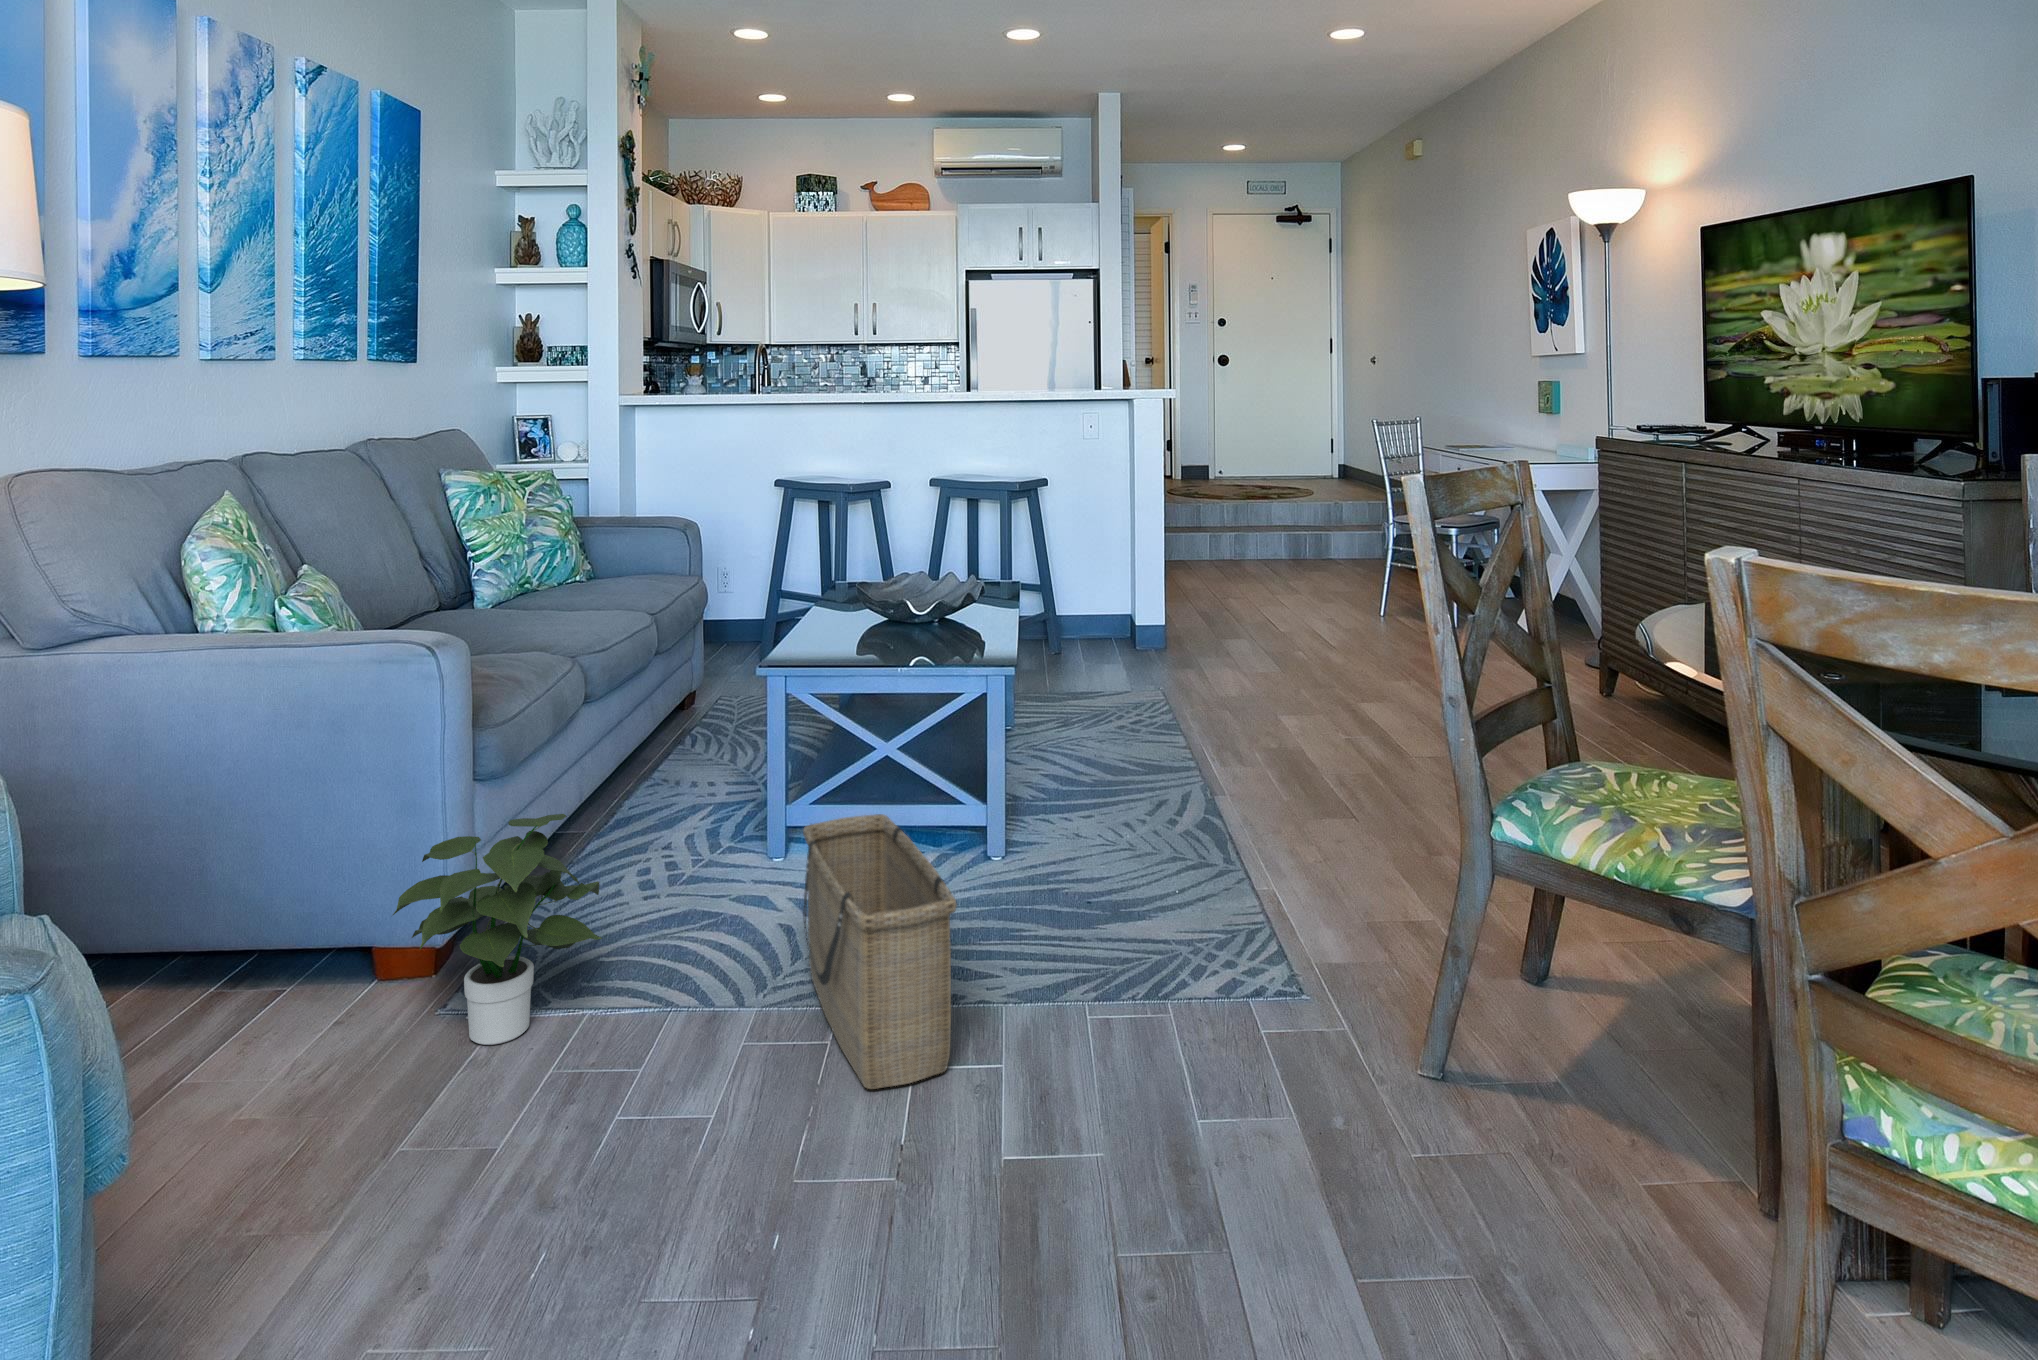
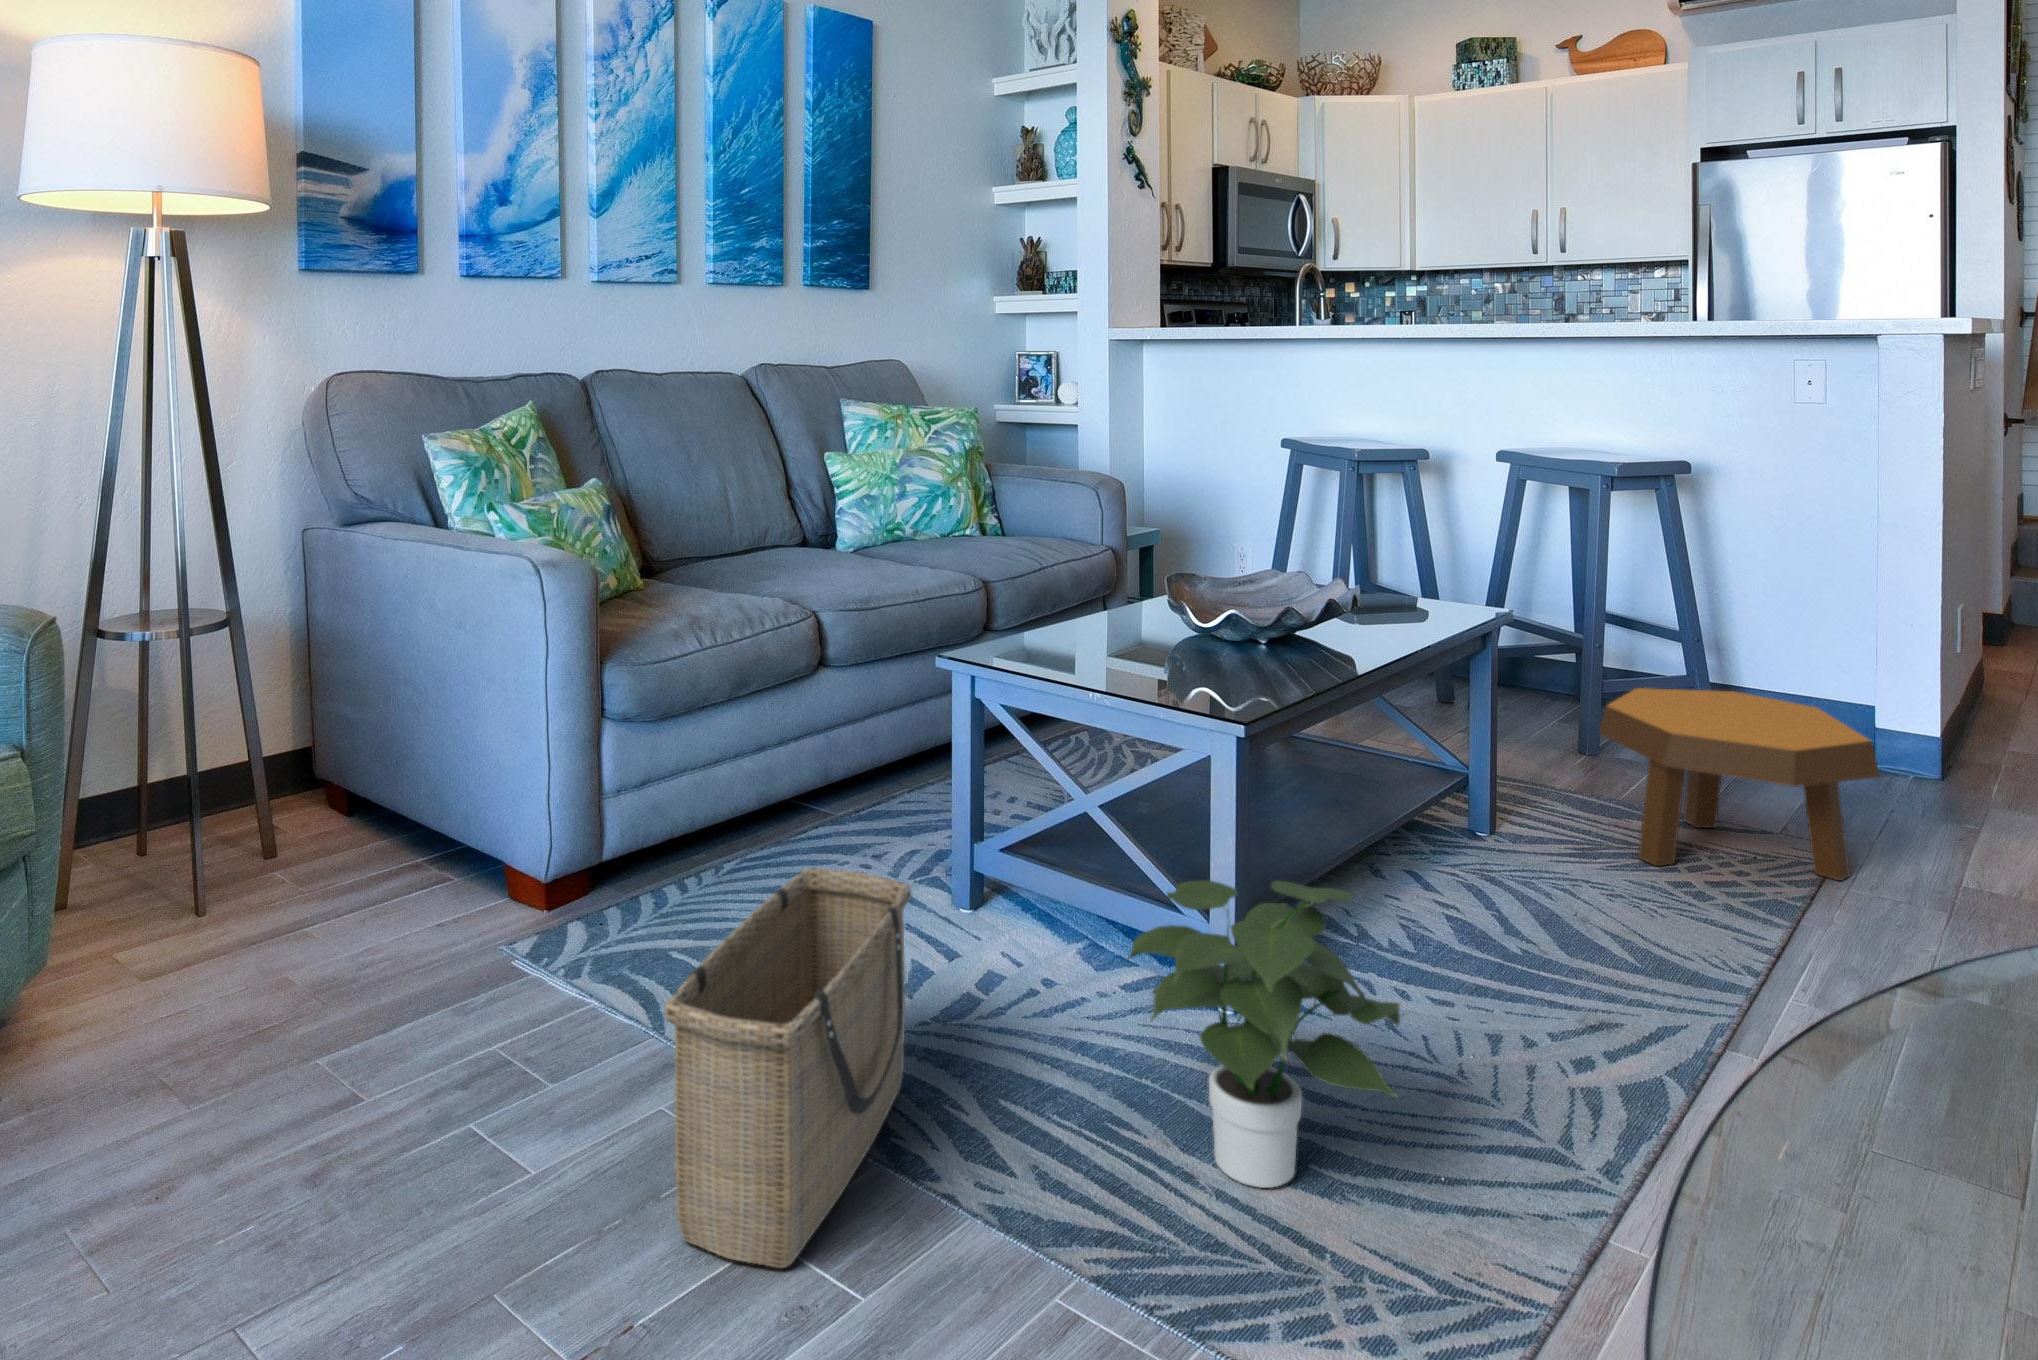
footstool: none [1066,612,1200,722] -> present [1599,688,1880,881]
potted plant: present [393,814,602,1045] -> present [1126,880,1400,1188]

